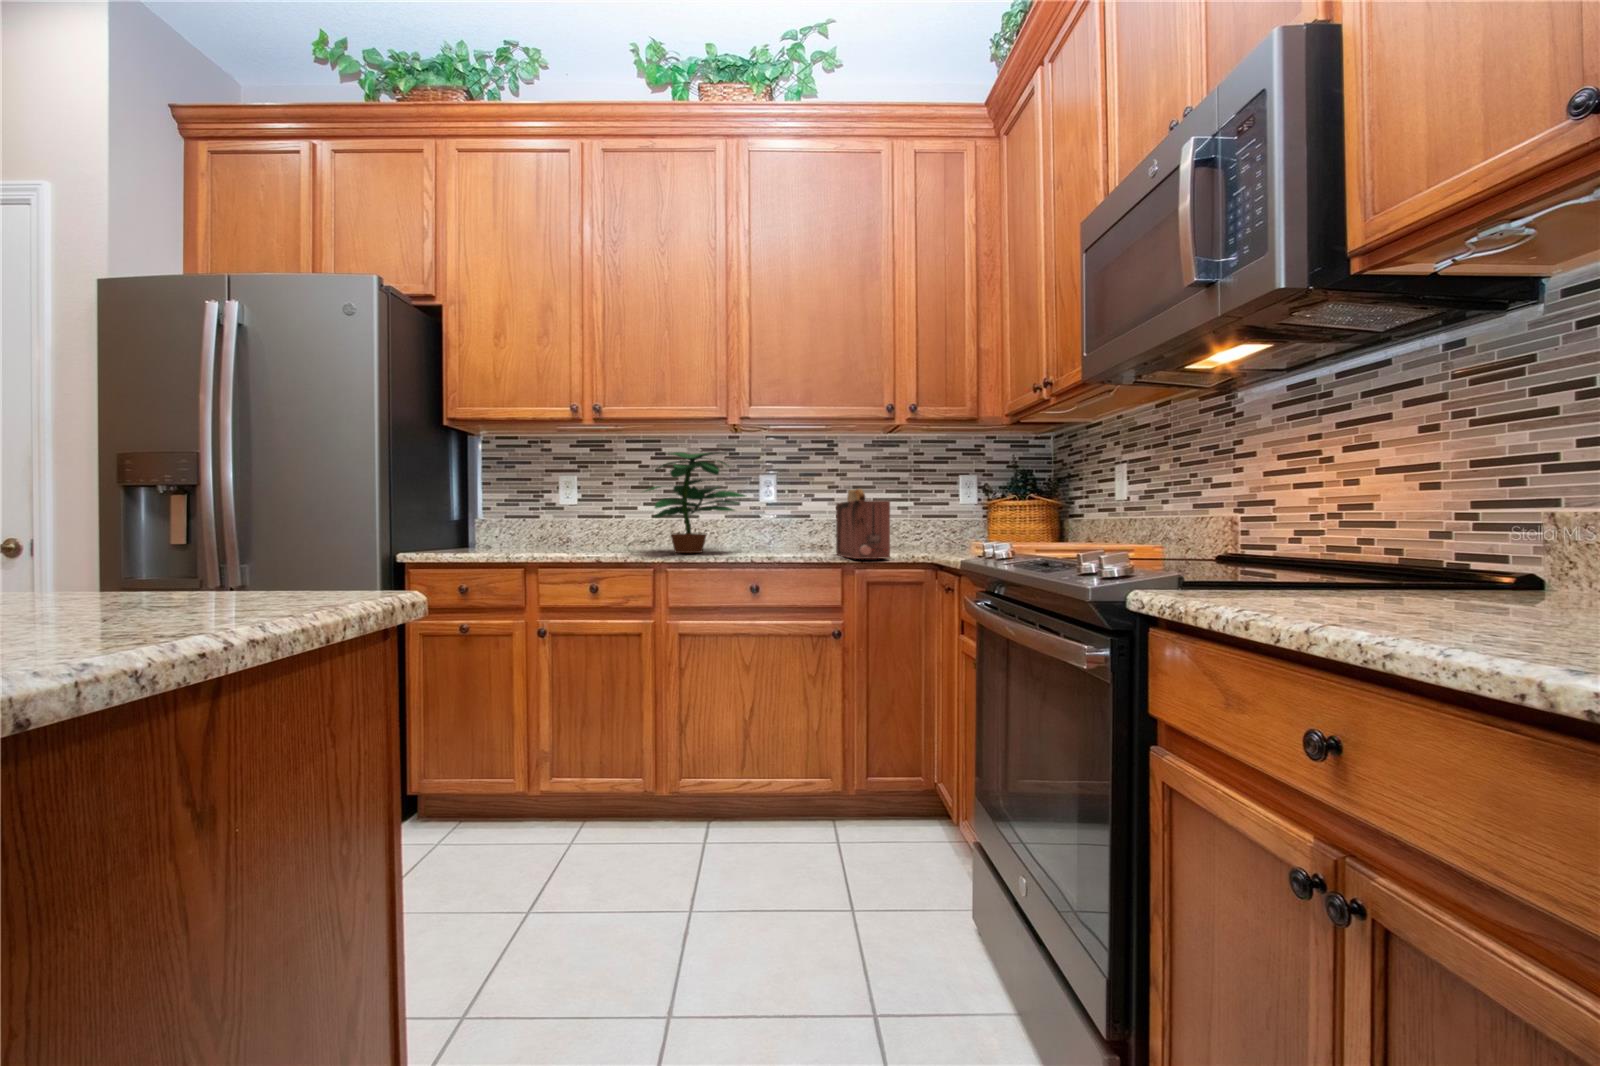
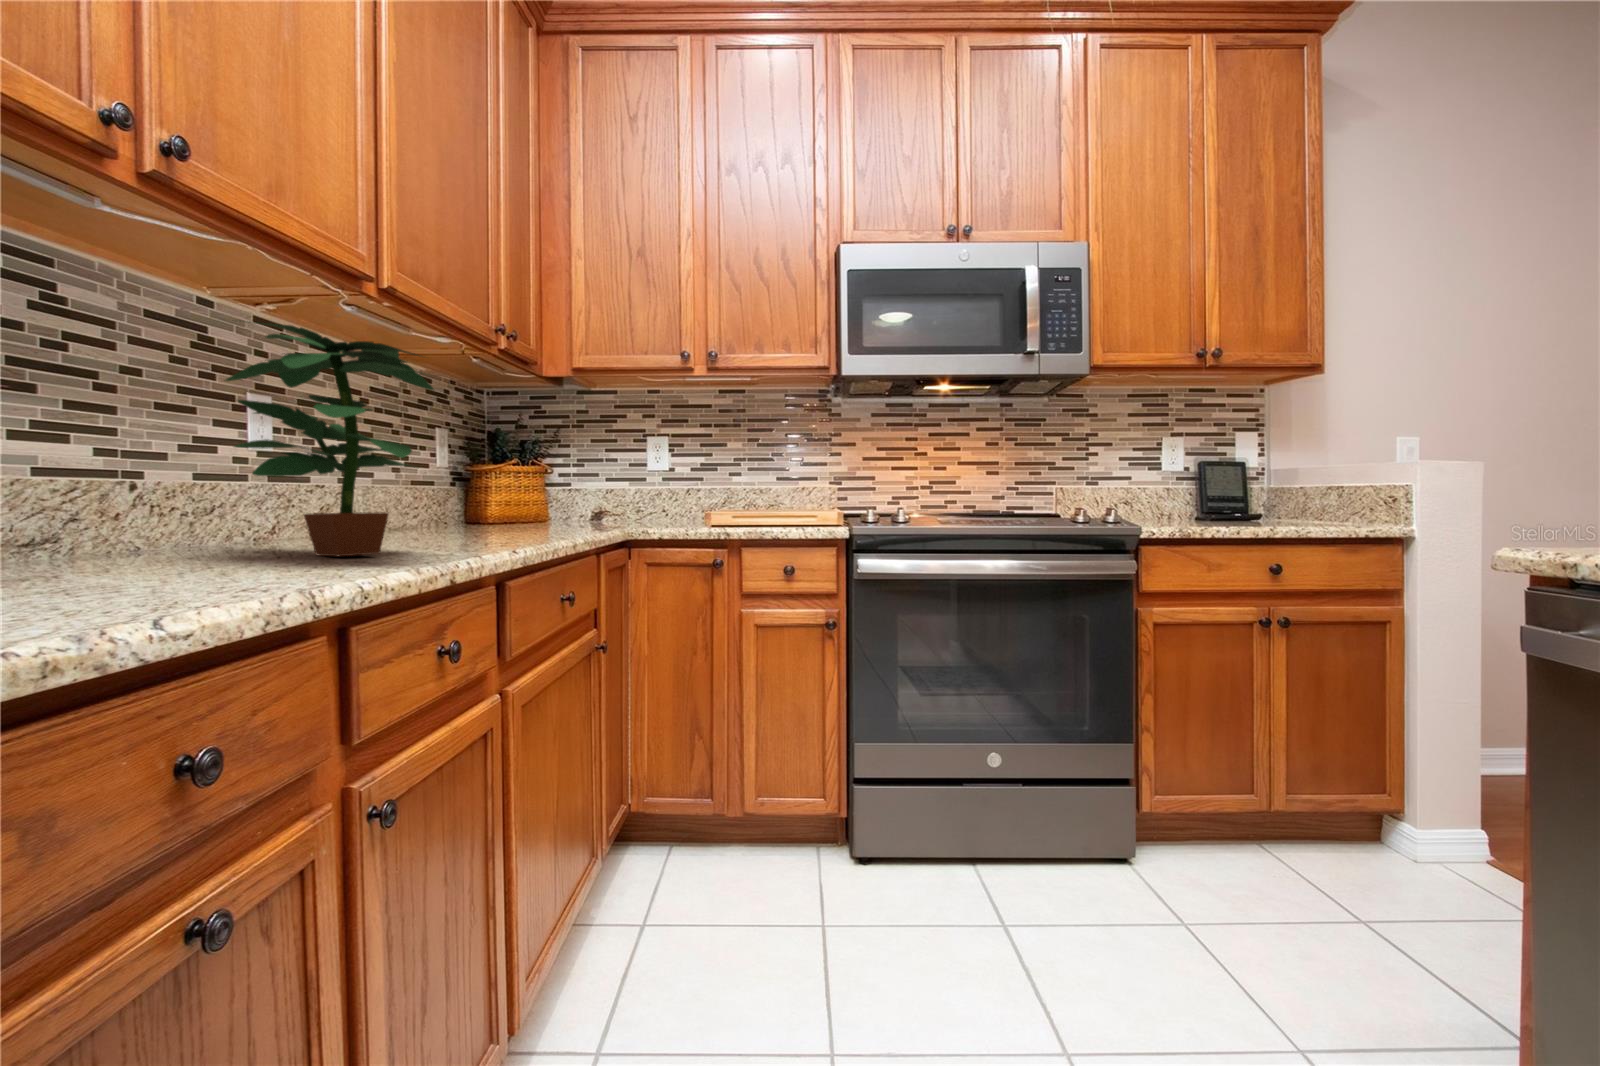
toaster: present [836,489,890,559] -> none [486,443,614,544]

